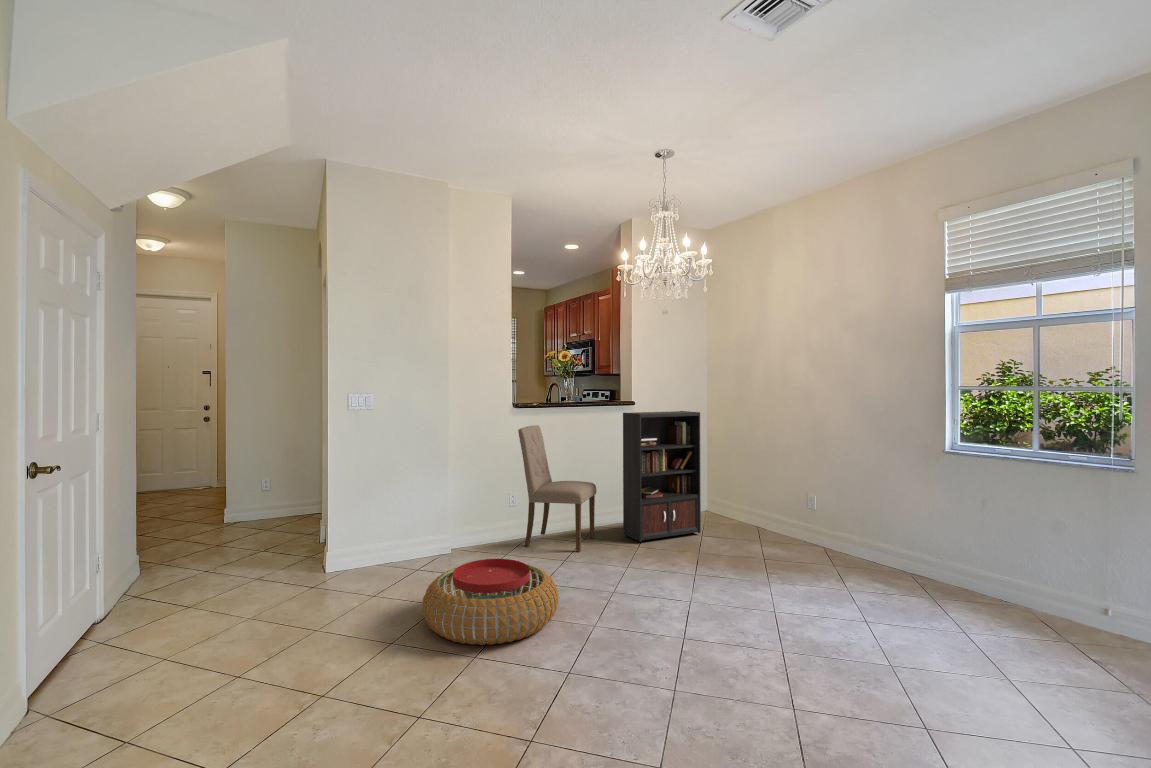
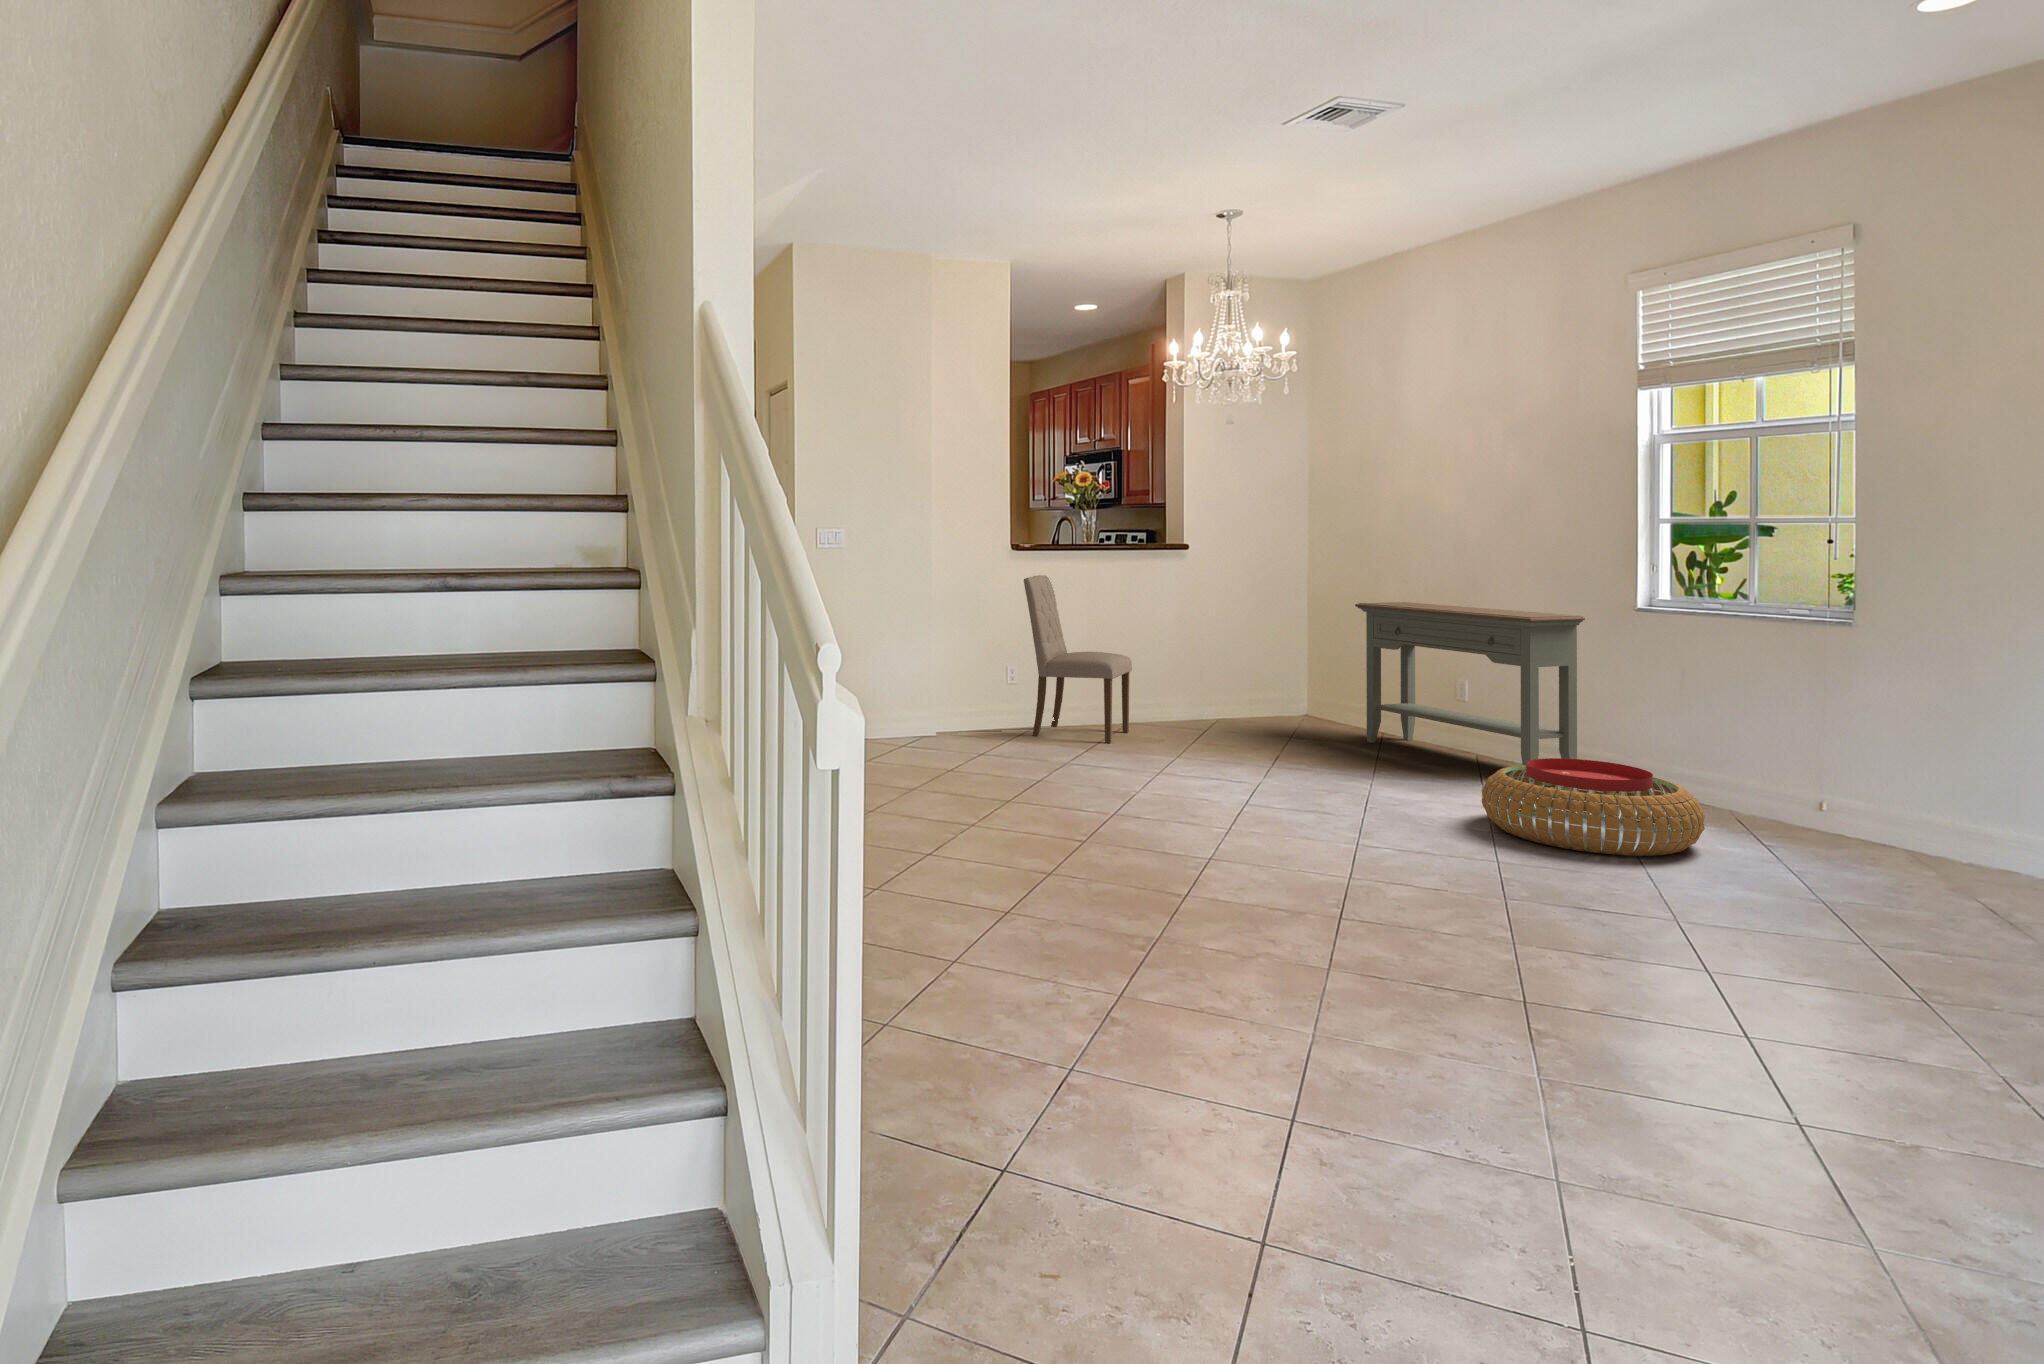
bookcase: present [623,411,701,542] -> none [1171,558,1288,737]
console table: none [744,441,906,578] -> present [1355,602,1585,781]
pouf: present [422,559,558,645] -> present [1481,758,1705,856]

